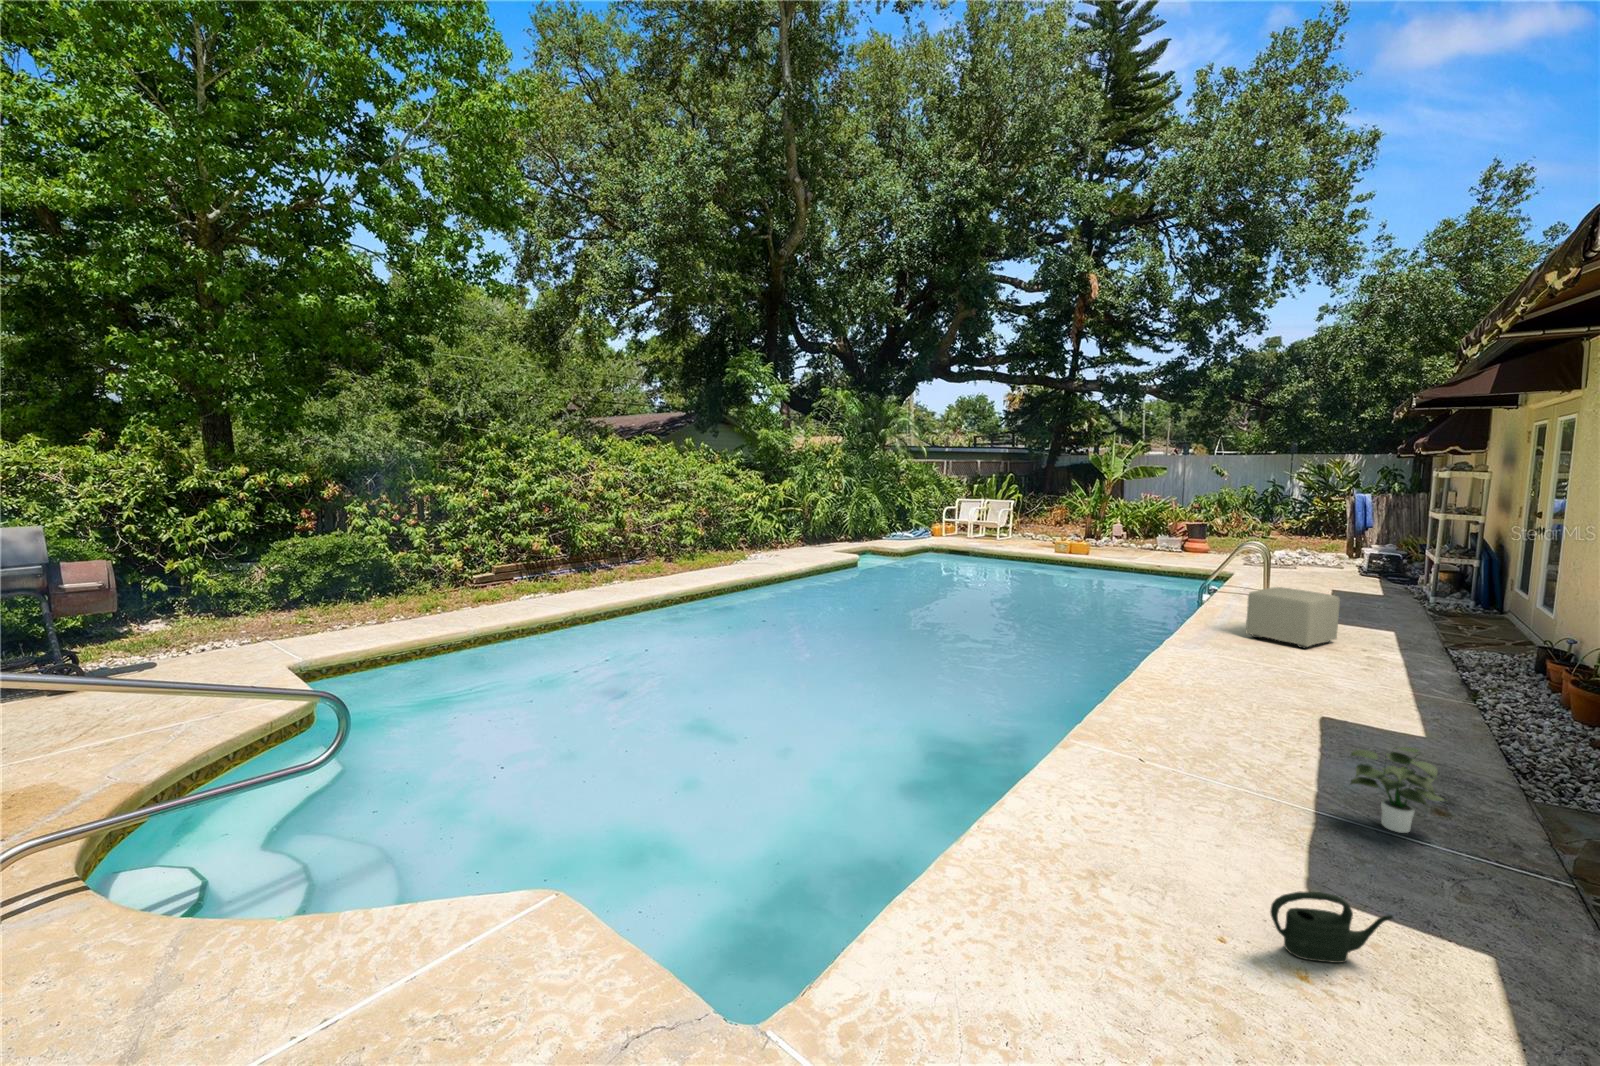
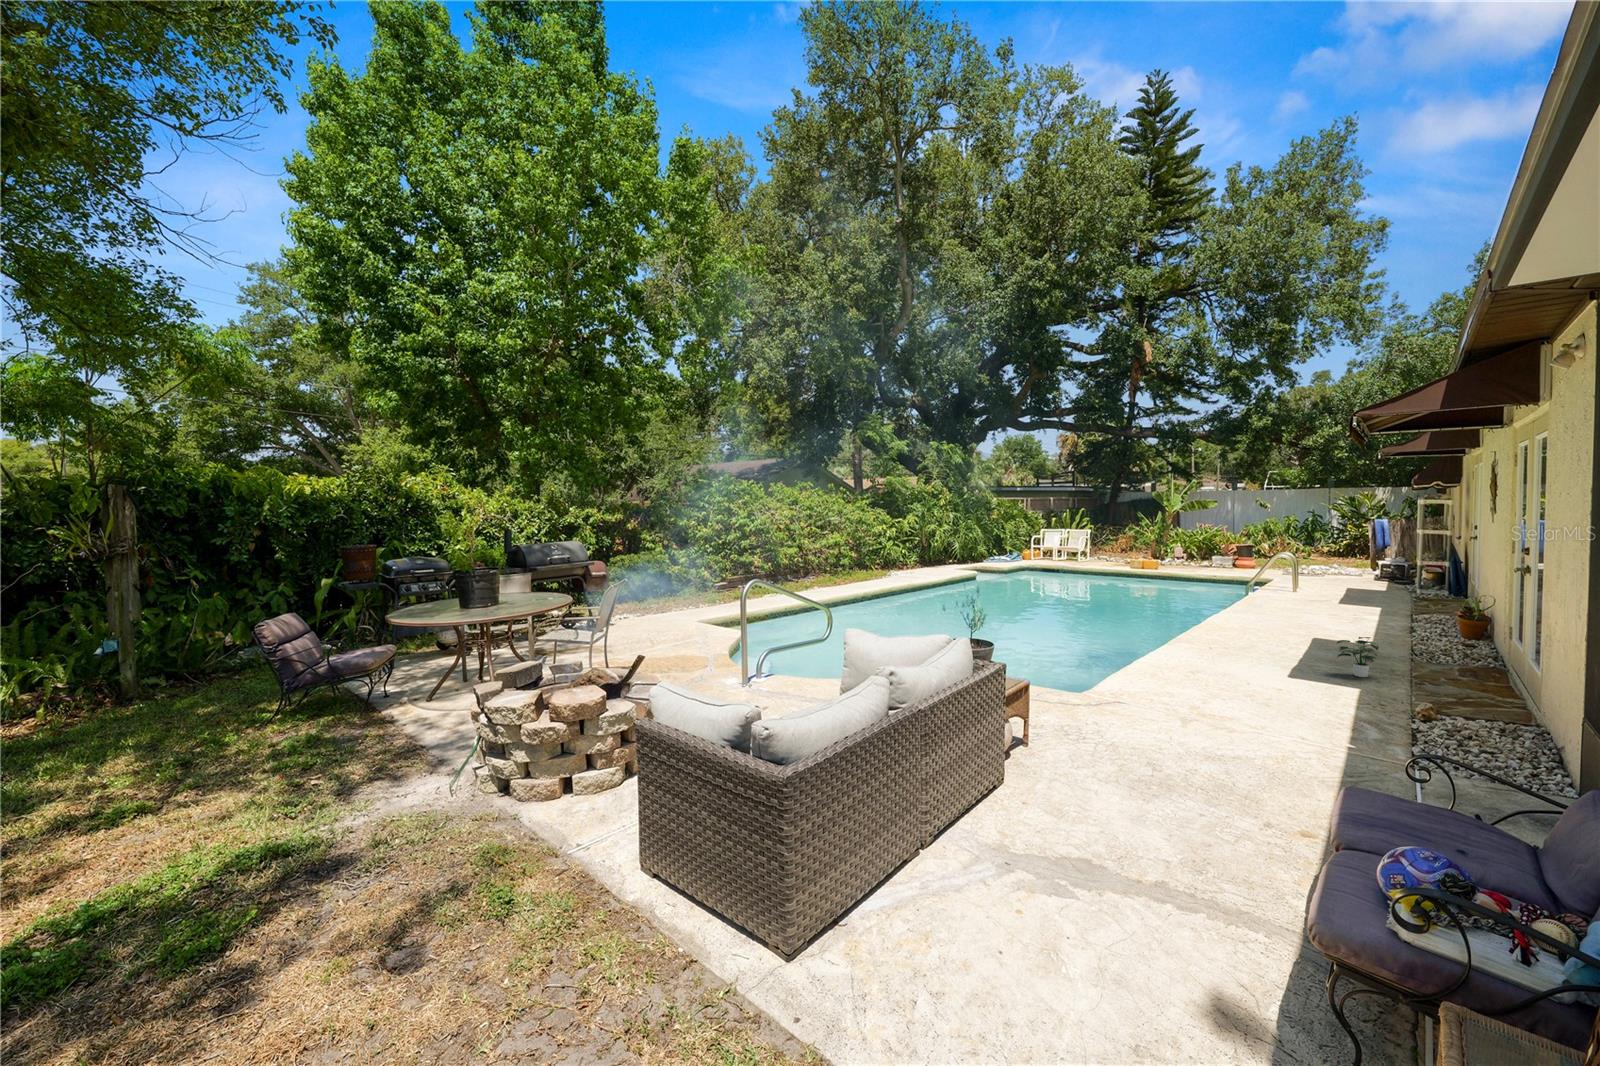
ottoman: present [1246,587,1340,648] -> none [1287,580,1351,618]
watering can: present [1270,892,1393,963] -> none [1293,676,1345,703]

